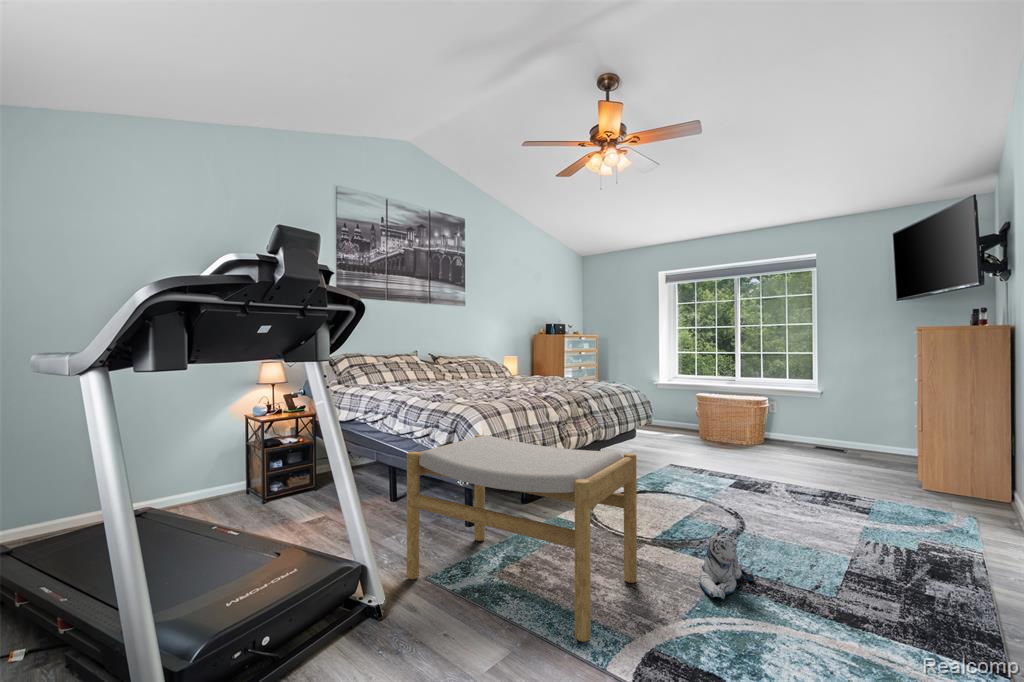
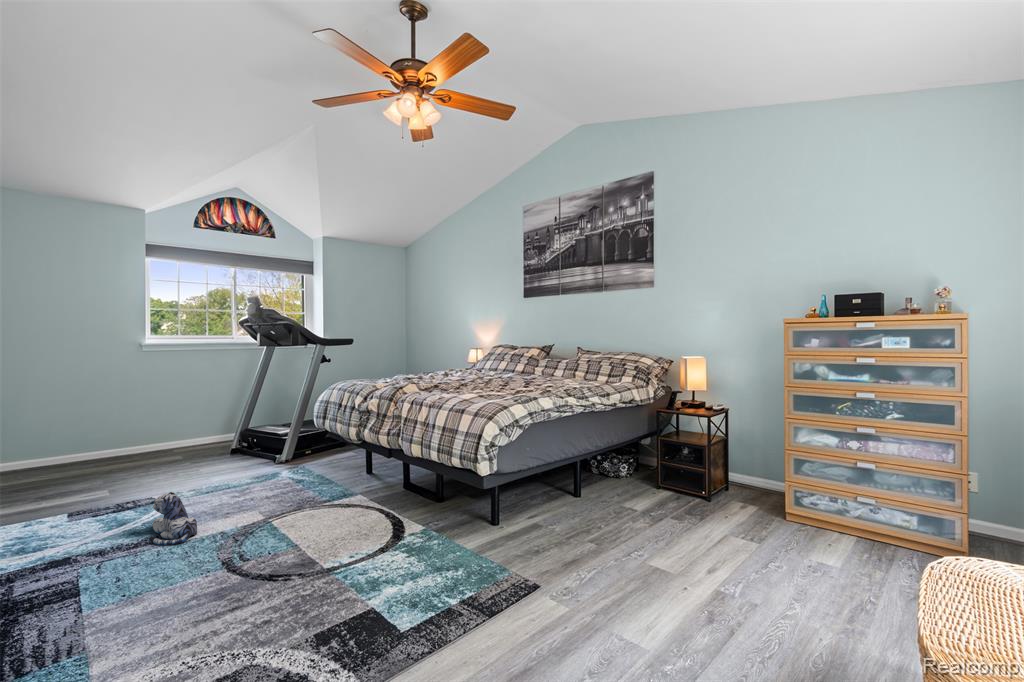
footstool: present [407,435,637,642] -> none [184,396,339,506]

